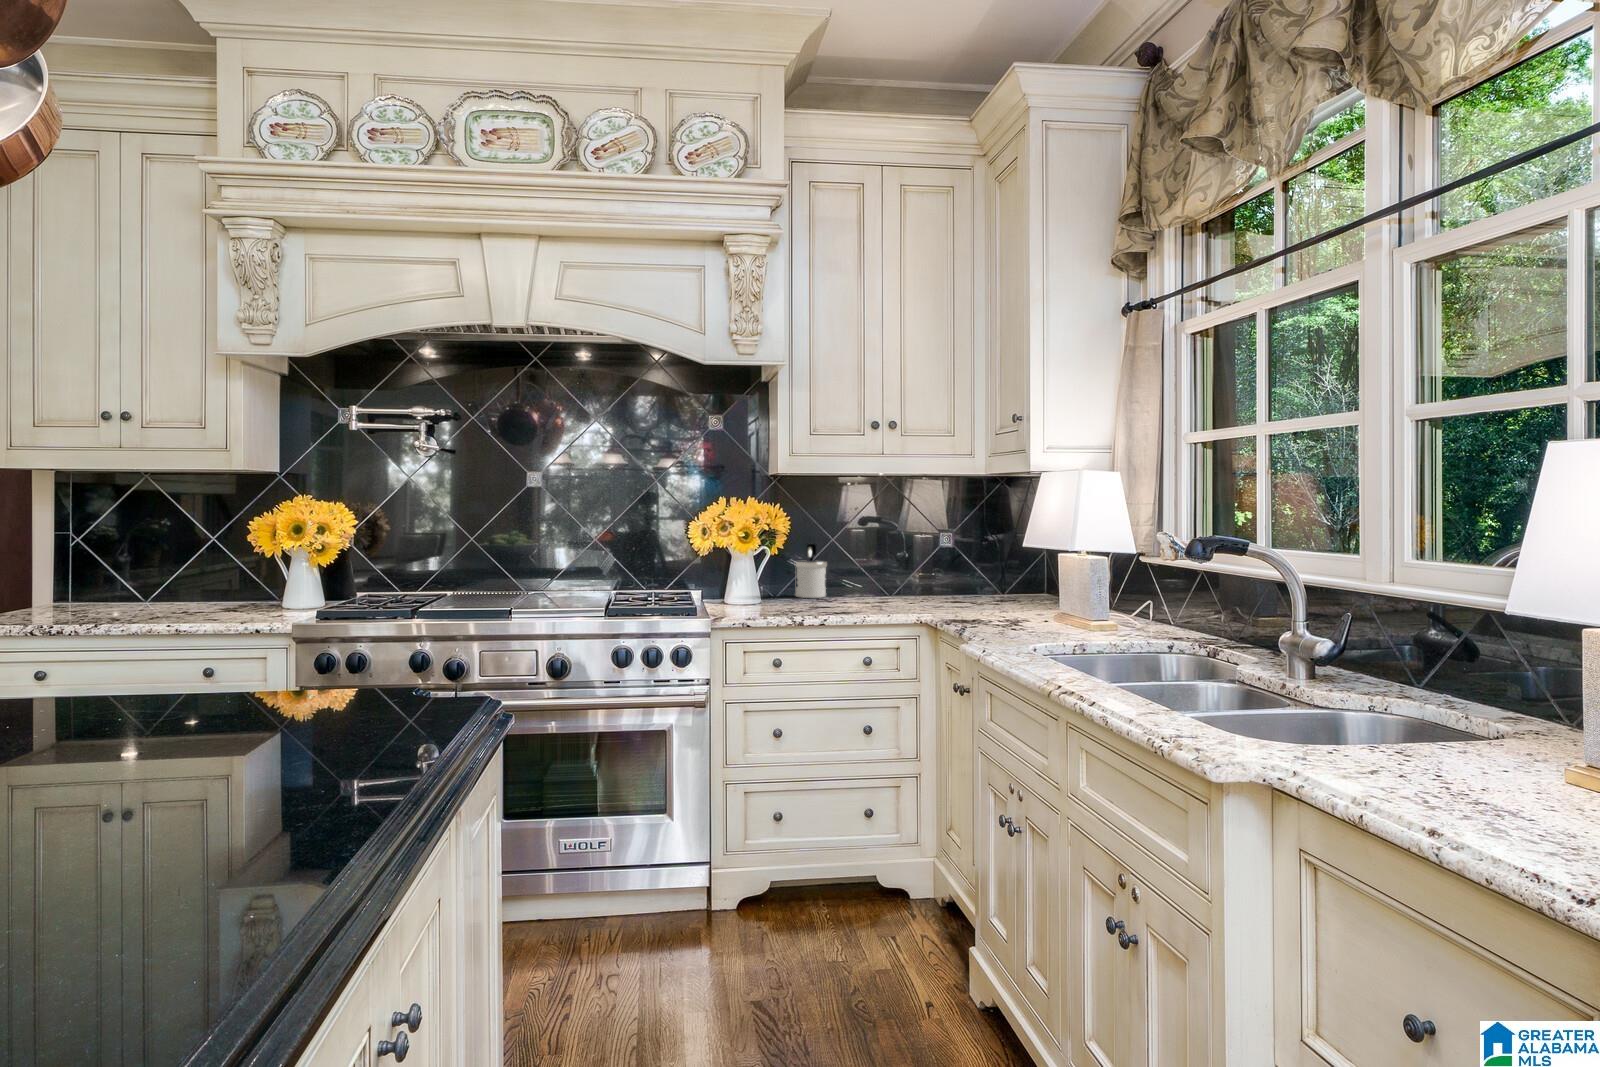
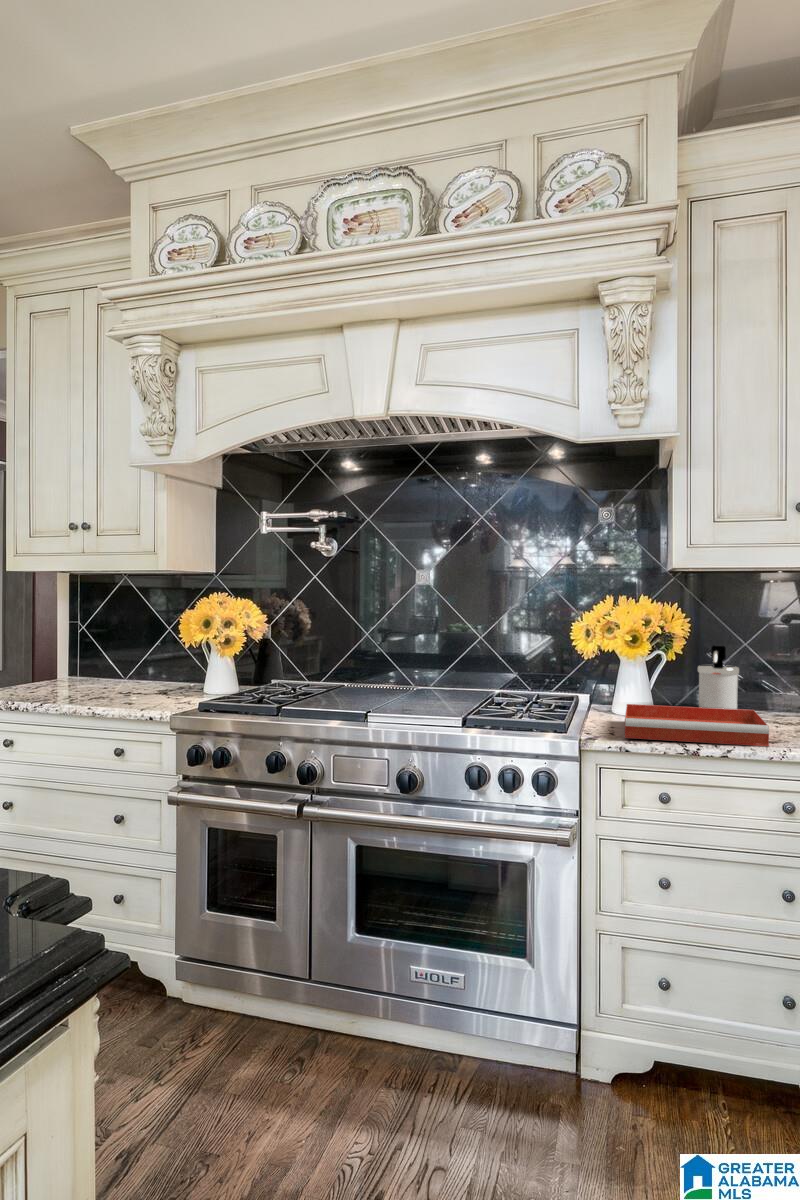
tray: none [742,592,855,616] -> present [625,704,769,746]

